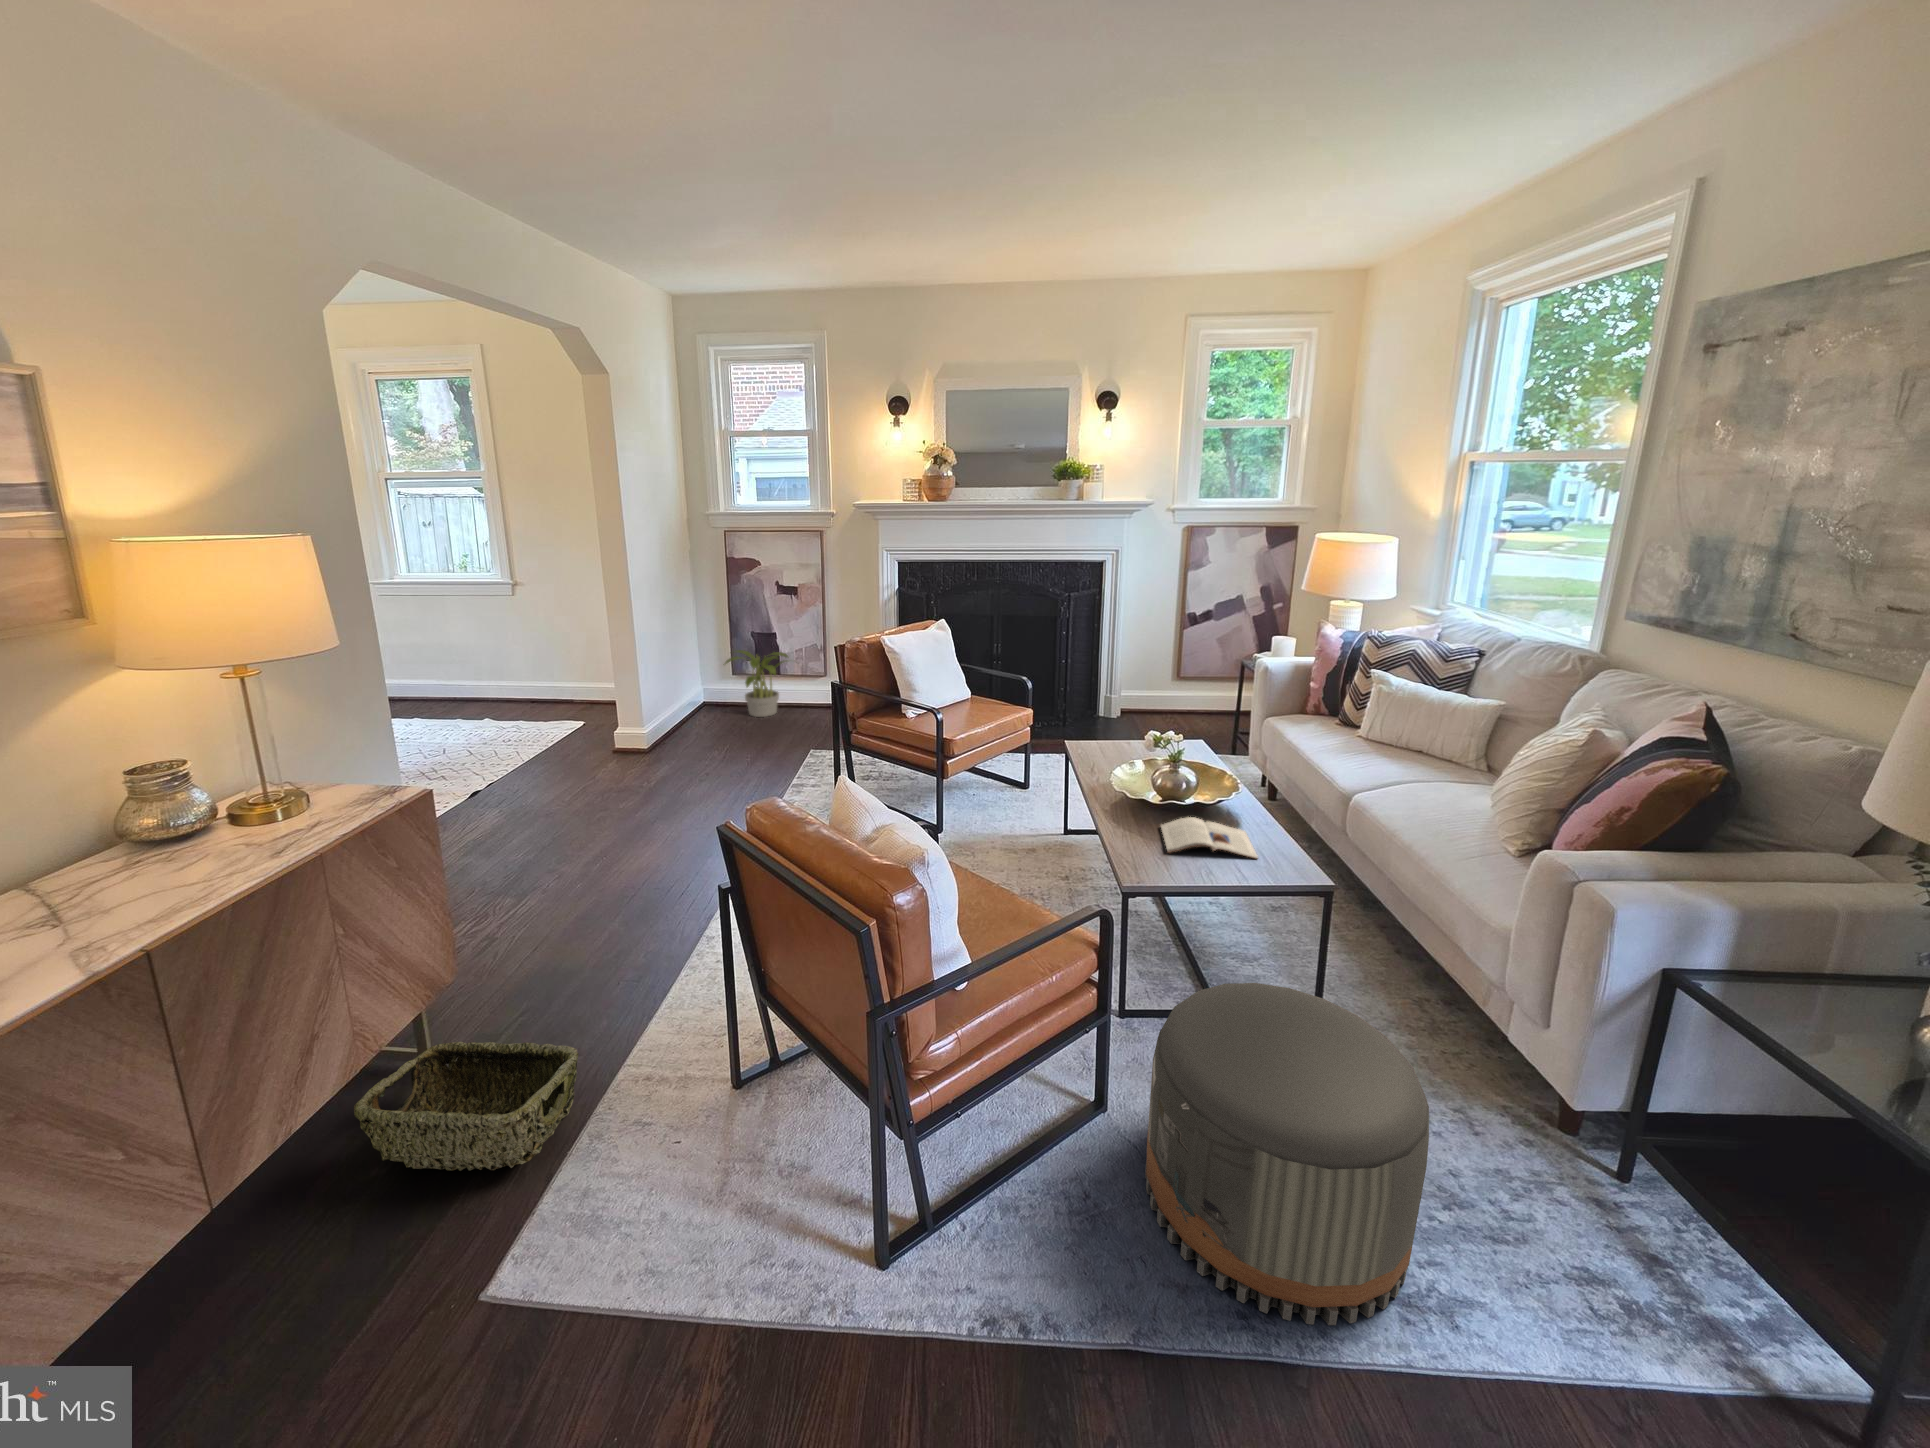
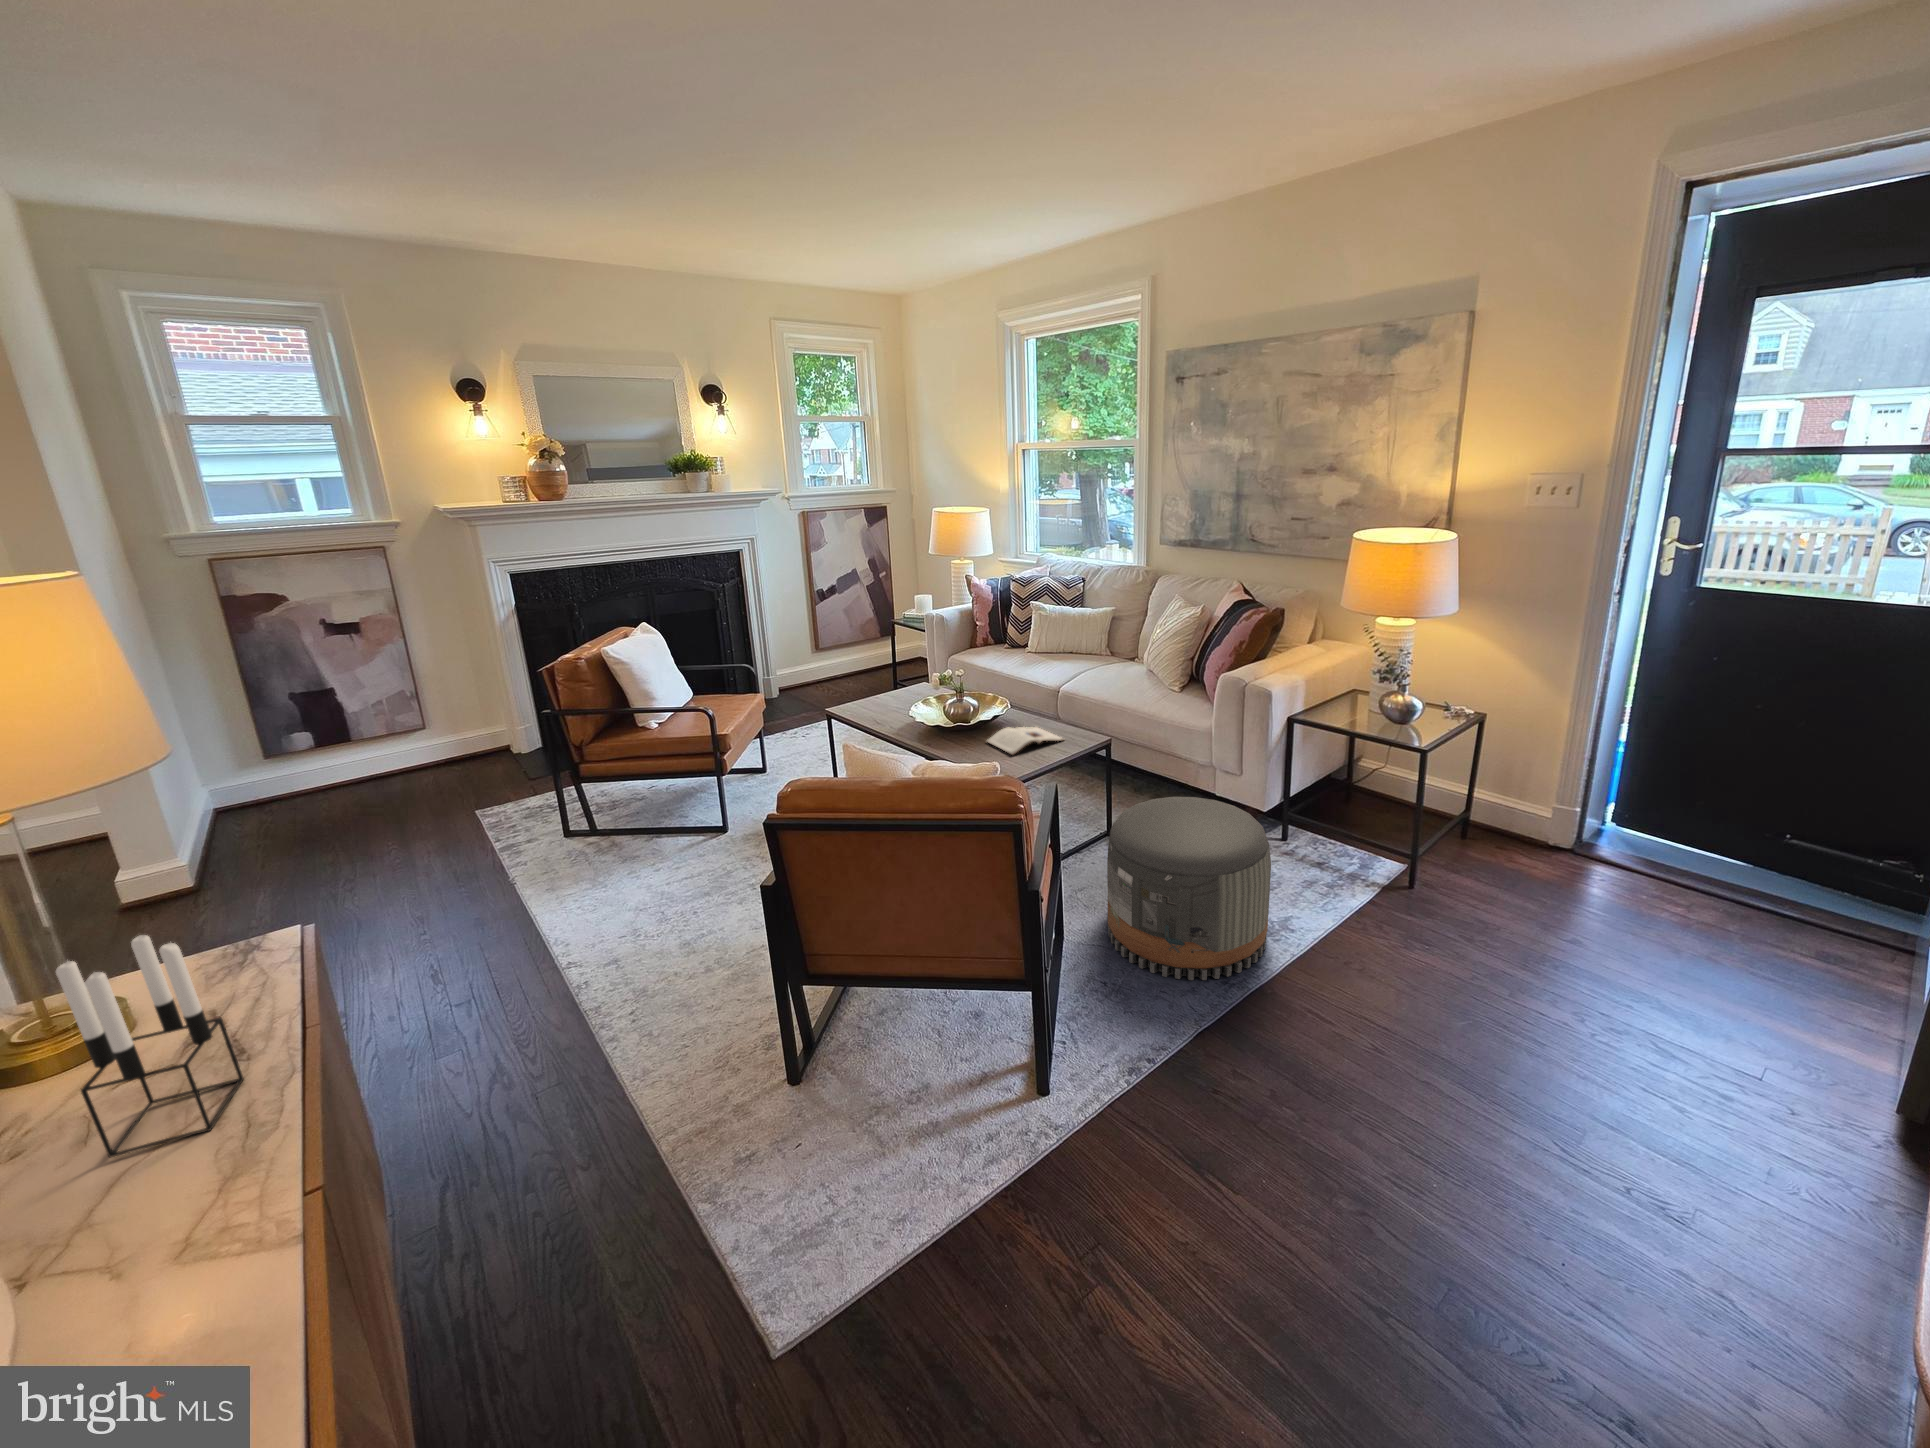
potted plant: present [725,650,788,717] -> none [268,711,388,806]
candle holder: none [142,752,249,888] -> present [56,935,244,1157]
woven basket: present [354,1042,578,1171] -> none [445,1125,705,1365]

